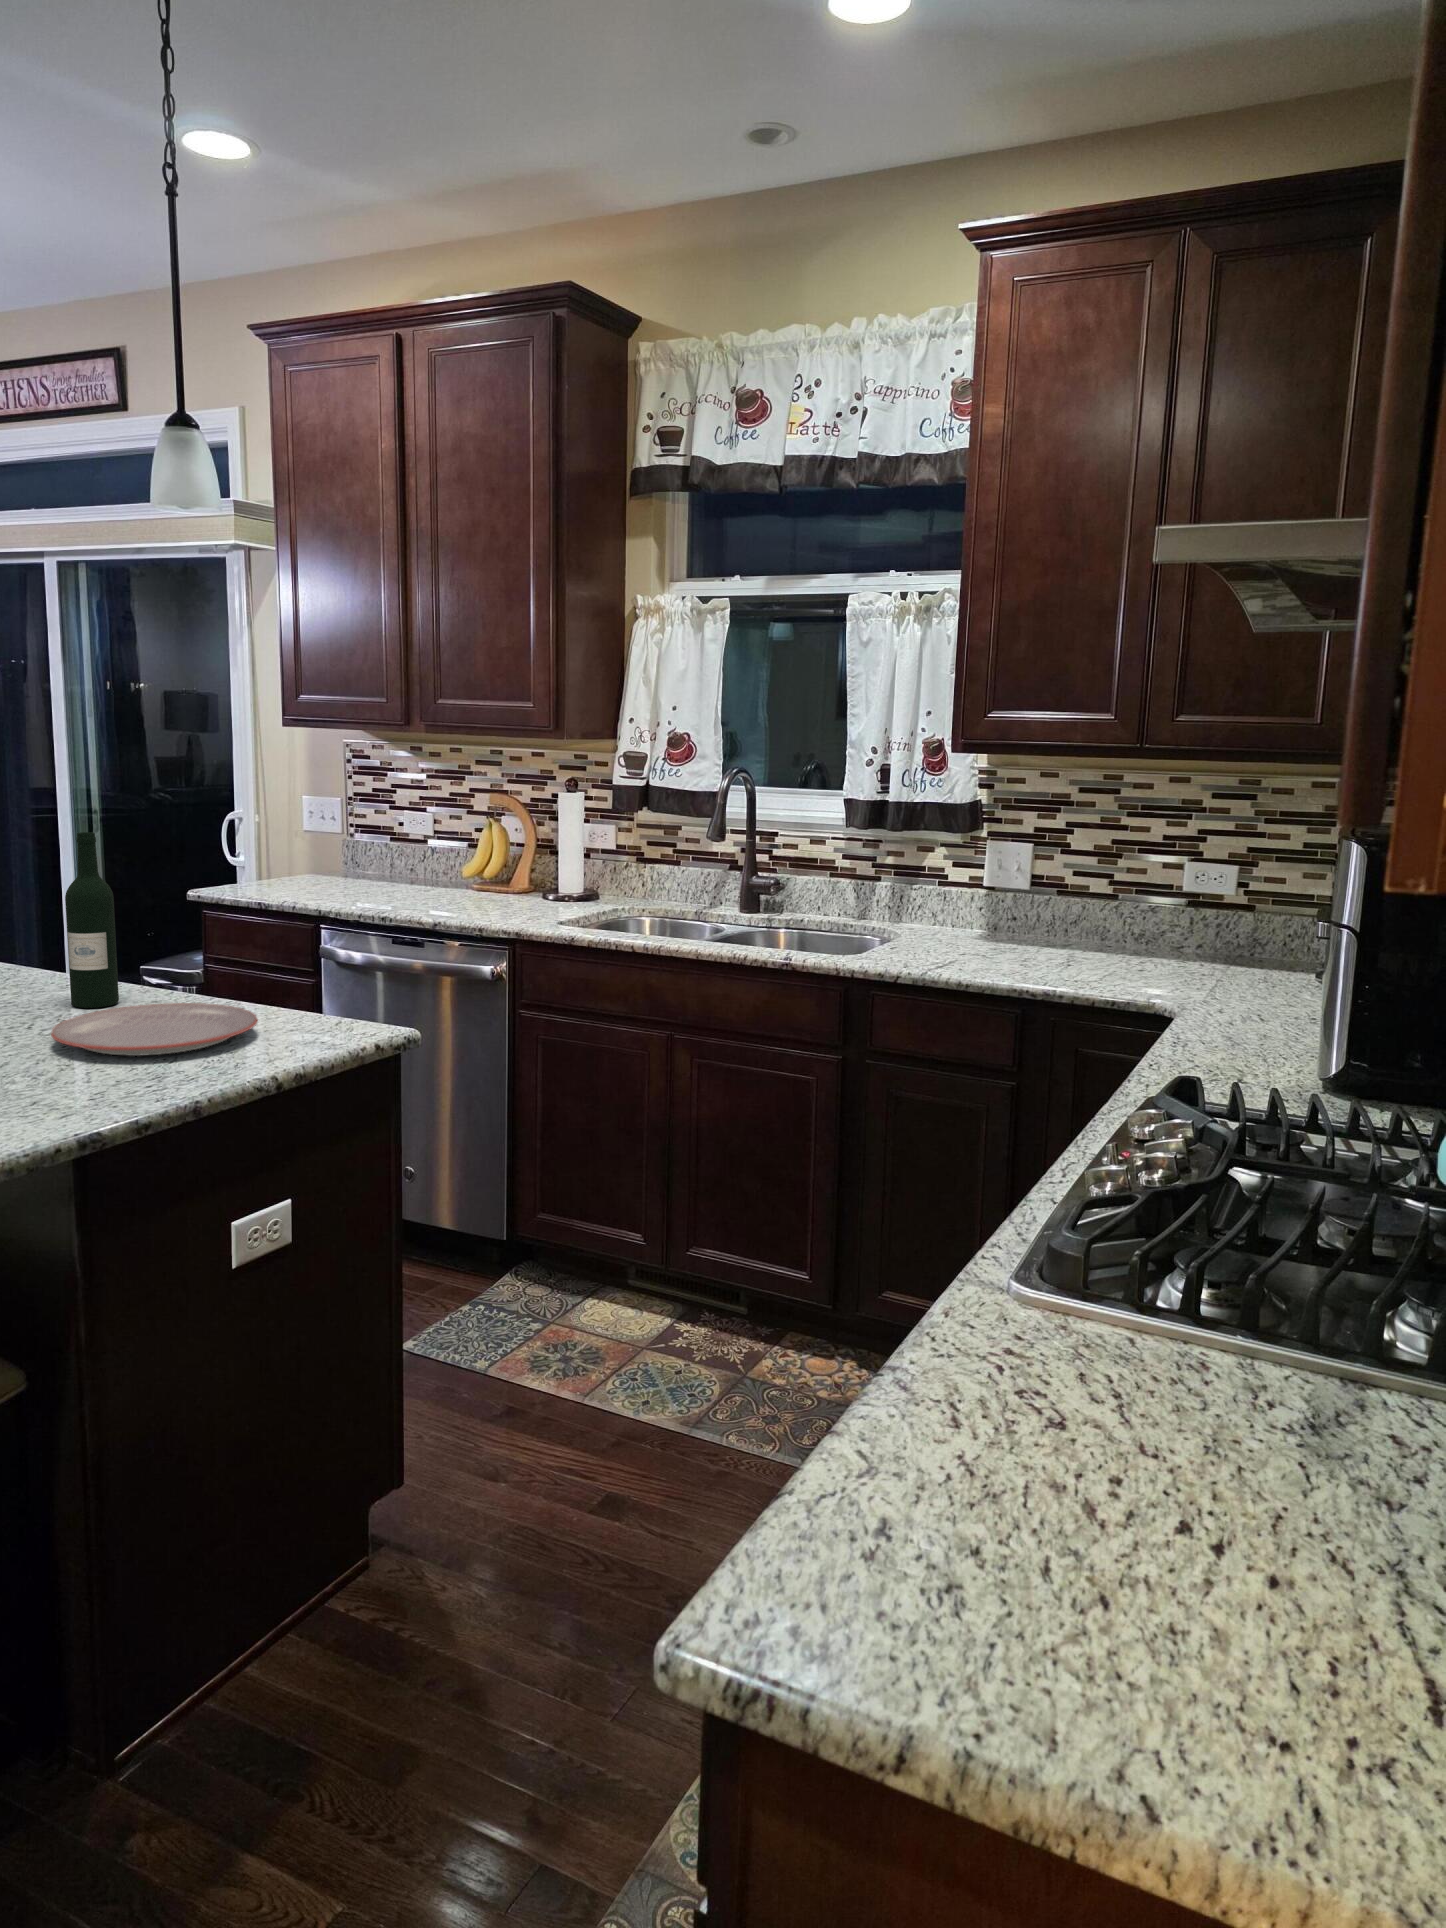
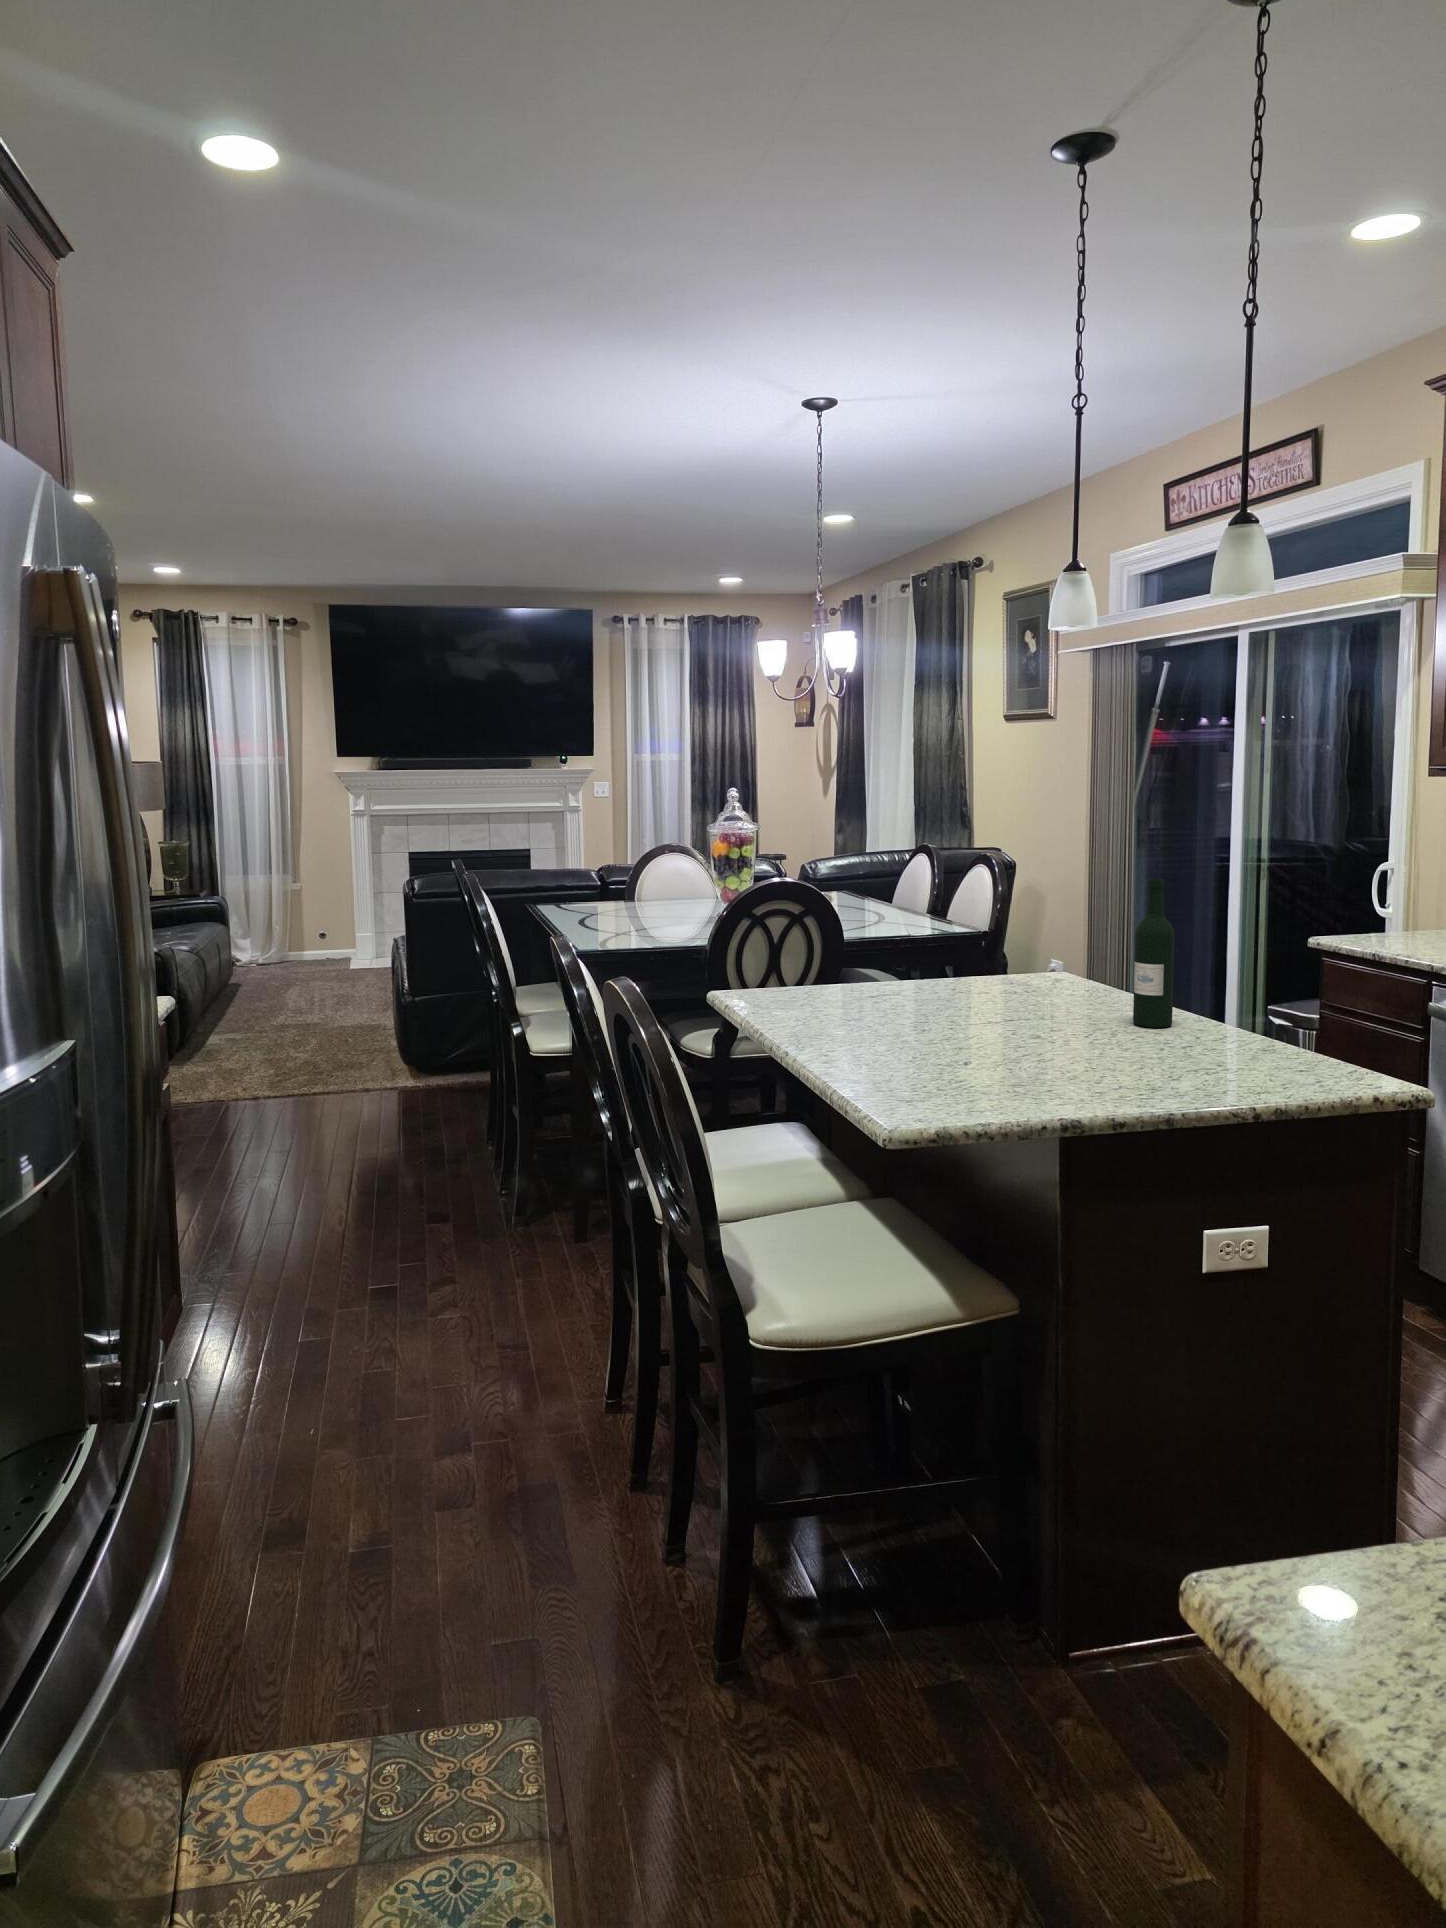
plate: present [51,1003,258,1056] -> none [1094,1029,1270,1072]

